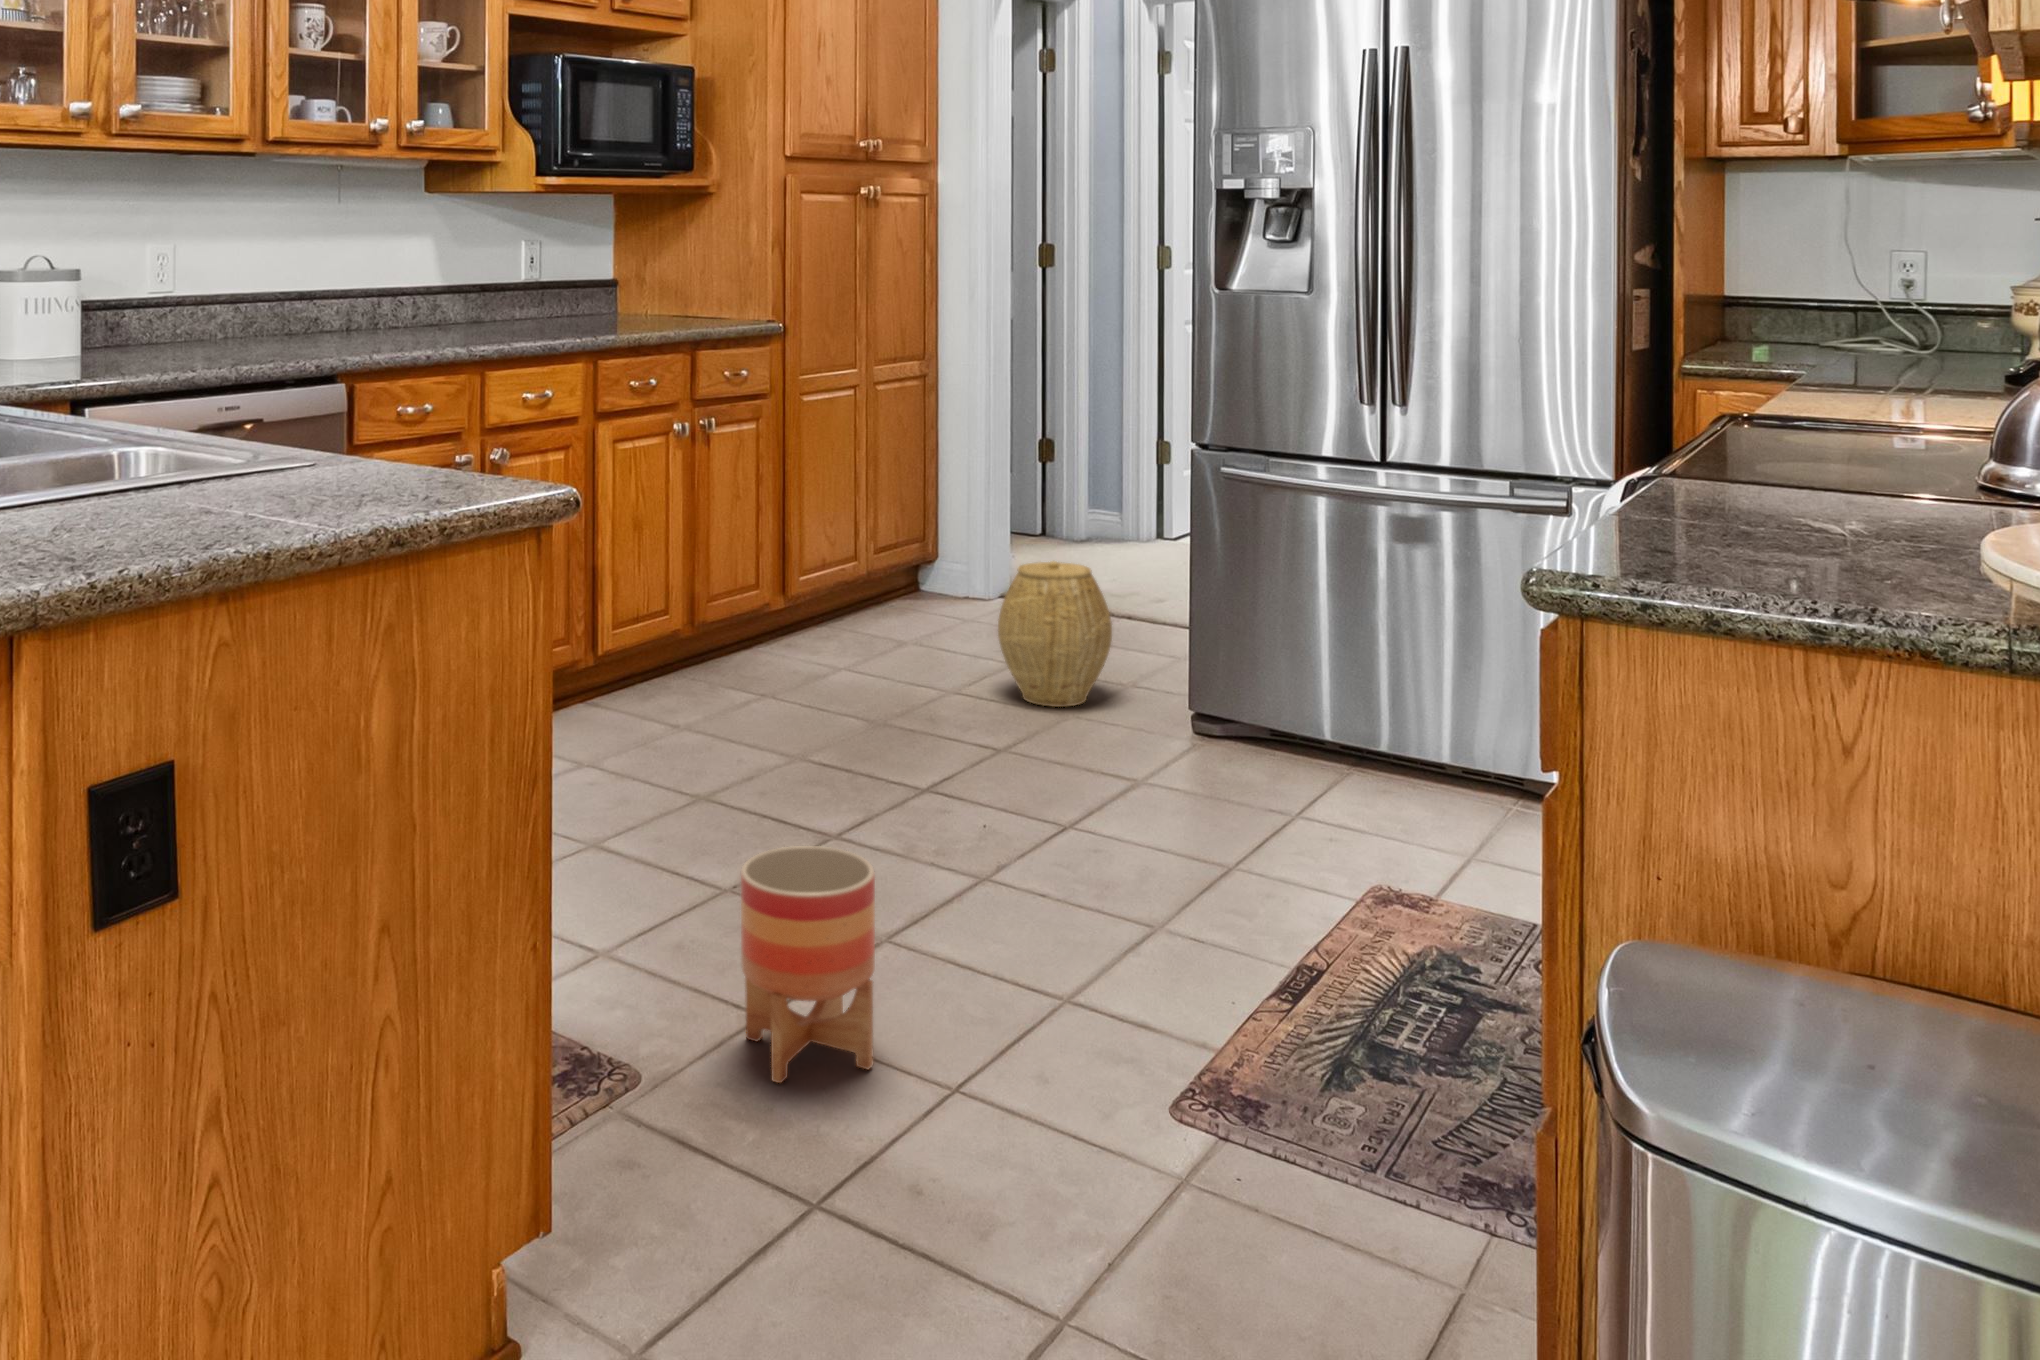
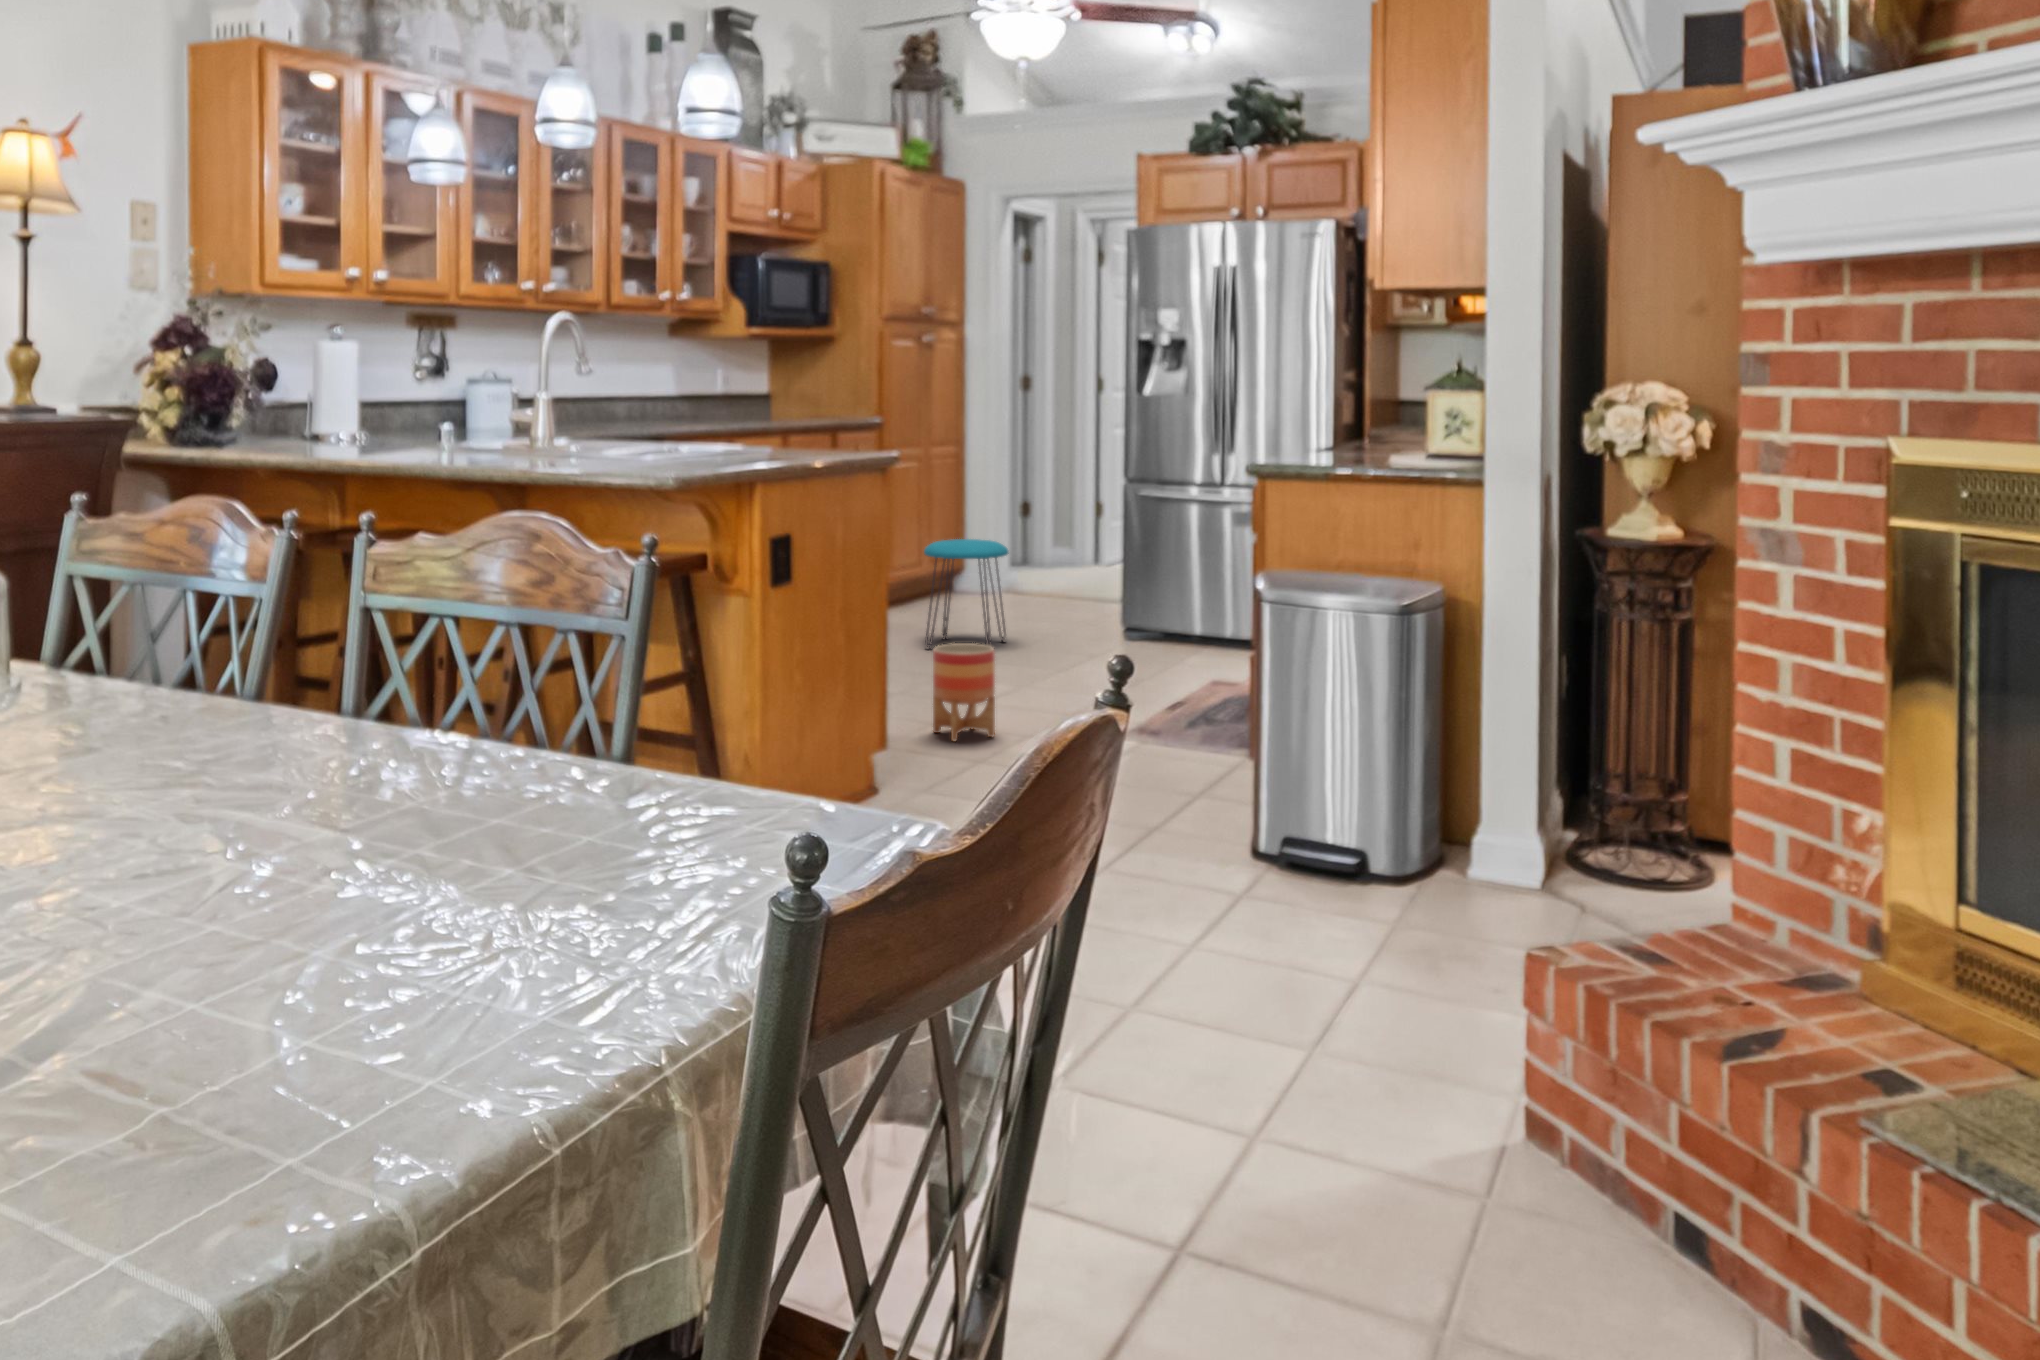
stool: none [826,542,976,752] -> present [924,539,1009,650]
woven basket: present [998,561,1112,707] -> none [1017,552,1082,636]

